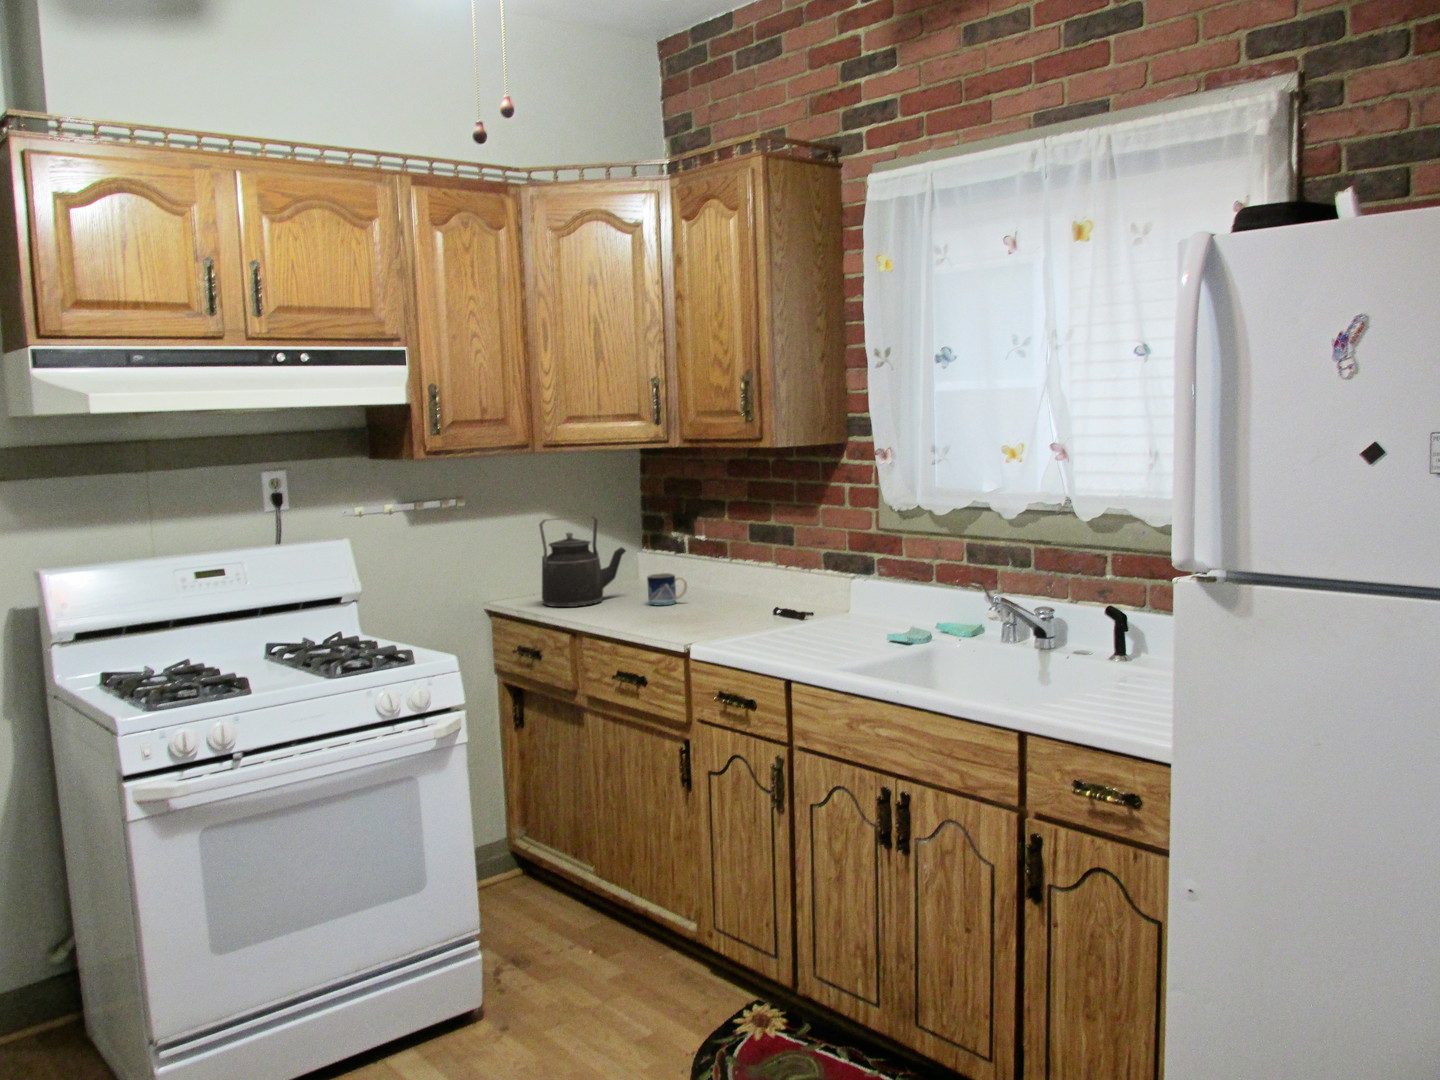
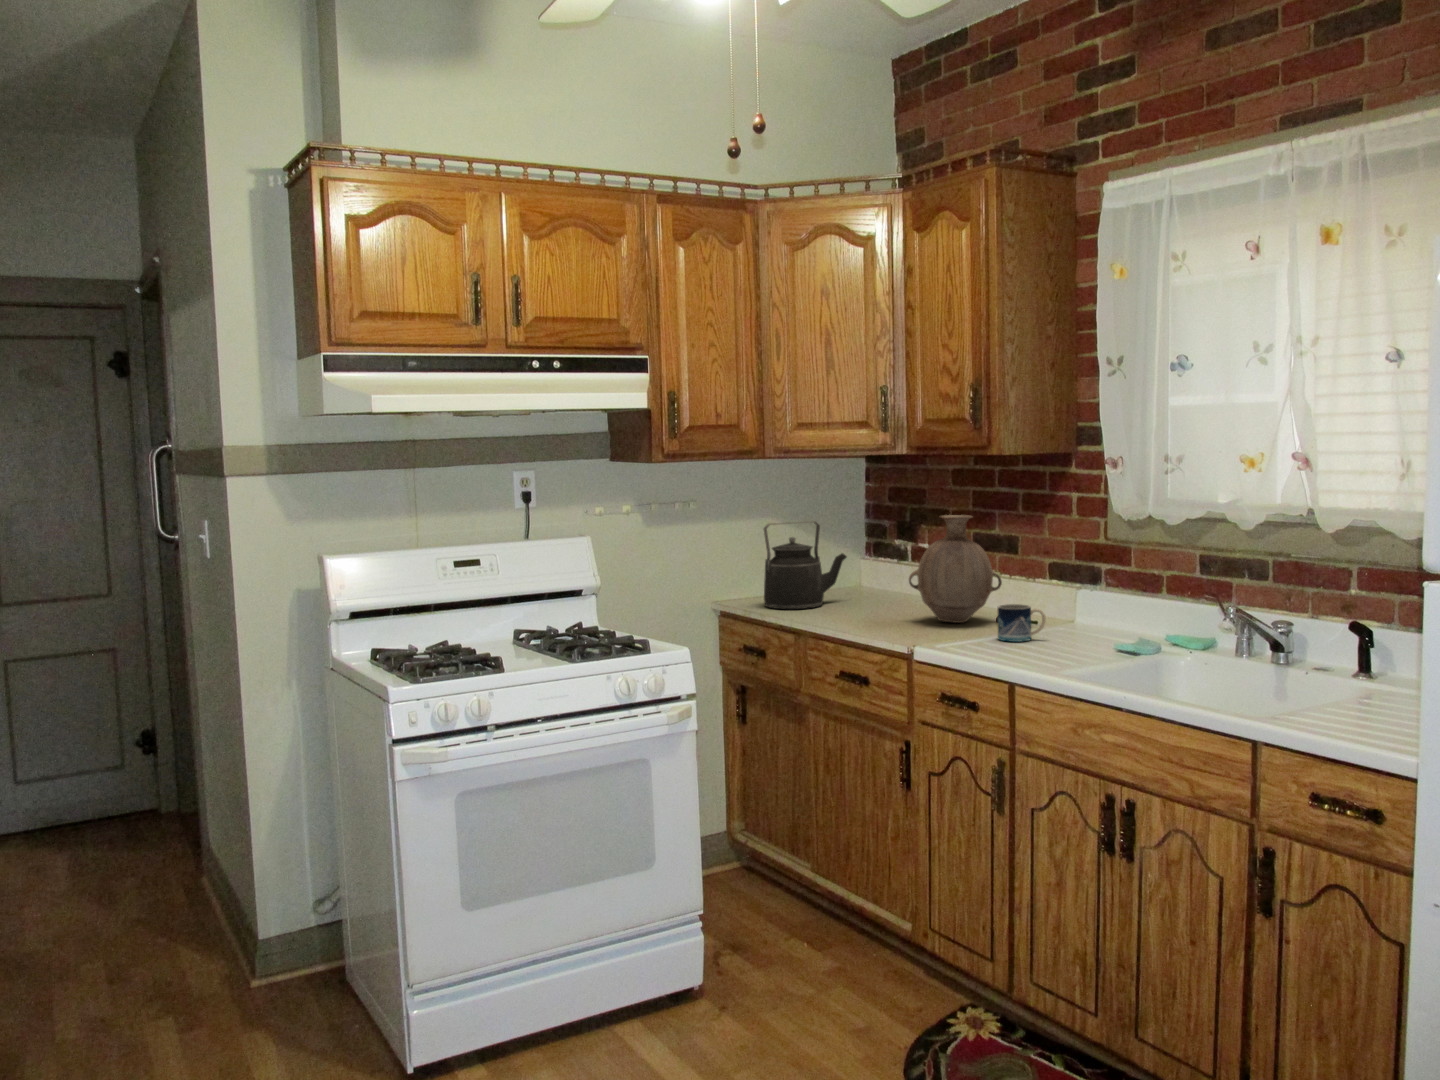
vase: none [687,508,779,616] -> present [909,515,1002,623]
mug: present [647,573,687,605] -> present [998,604,1046,642]

